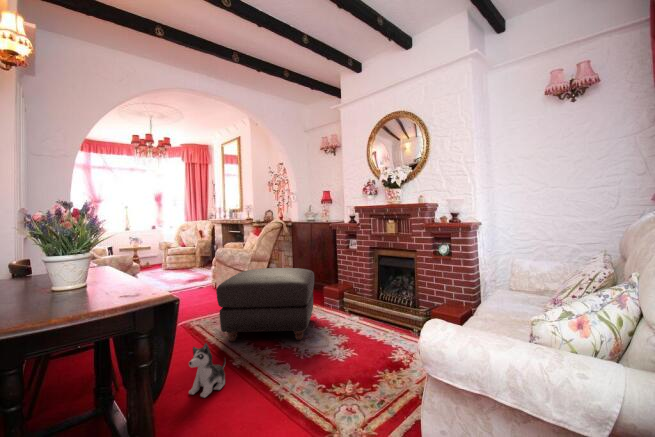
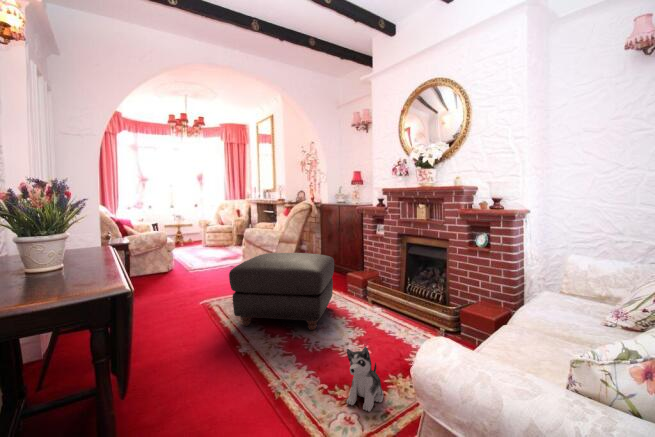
plush toy: present [189,343,225,397] -> present [347,347,383,412]

